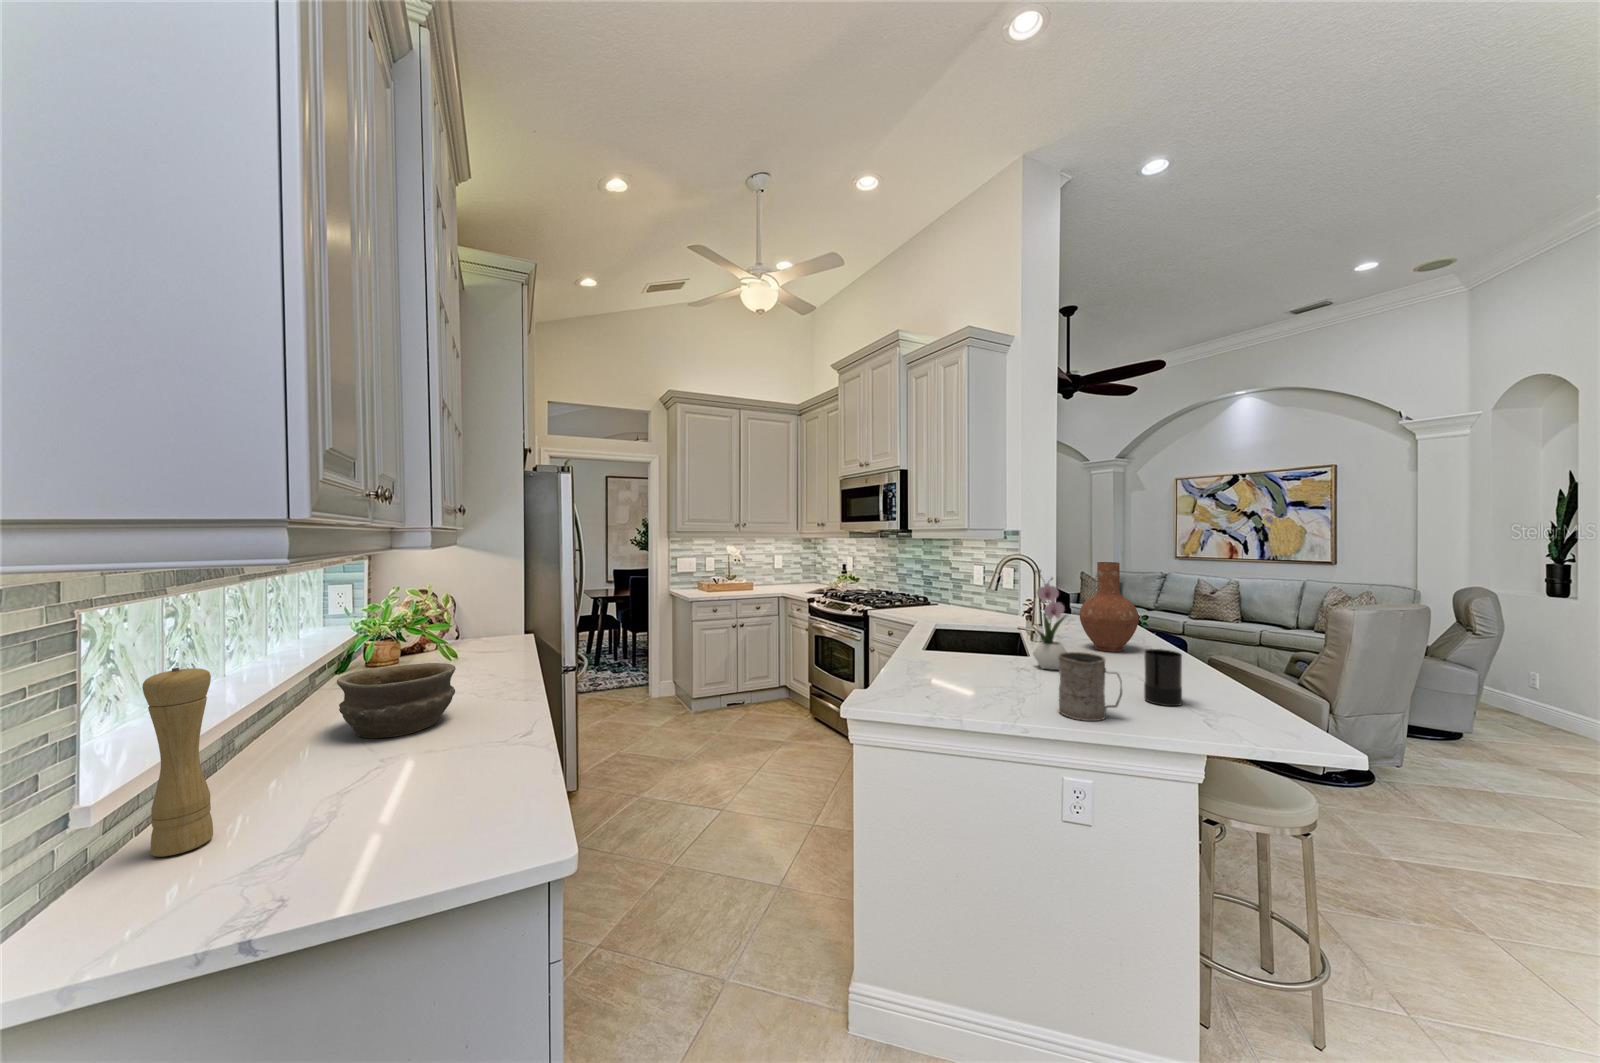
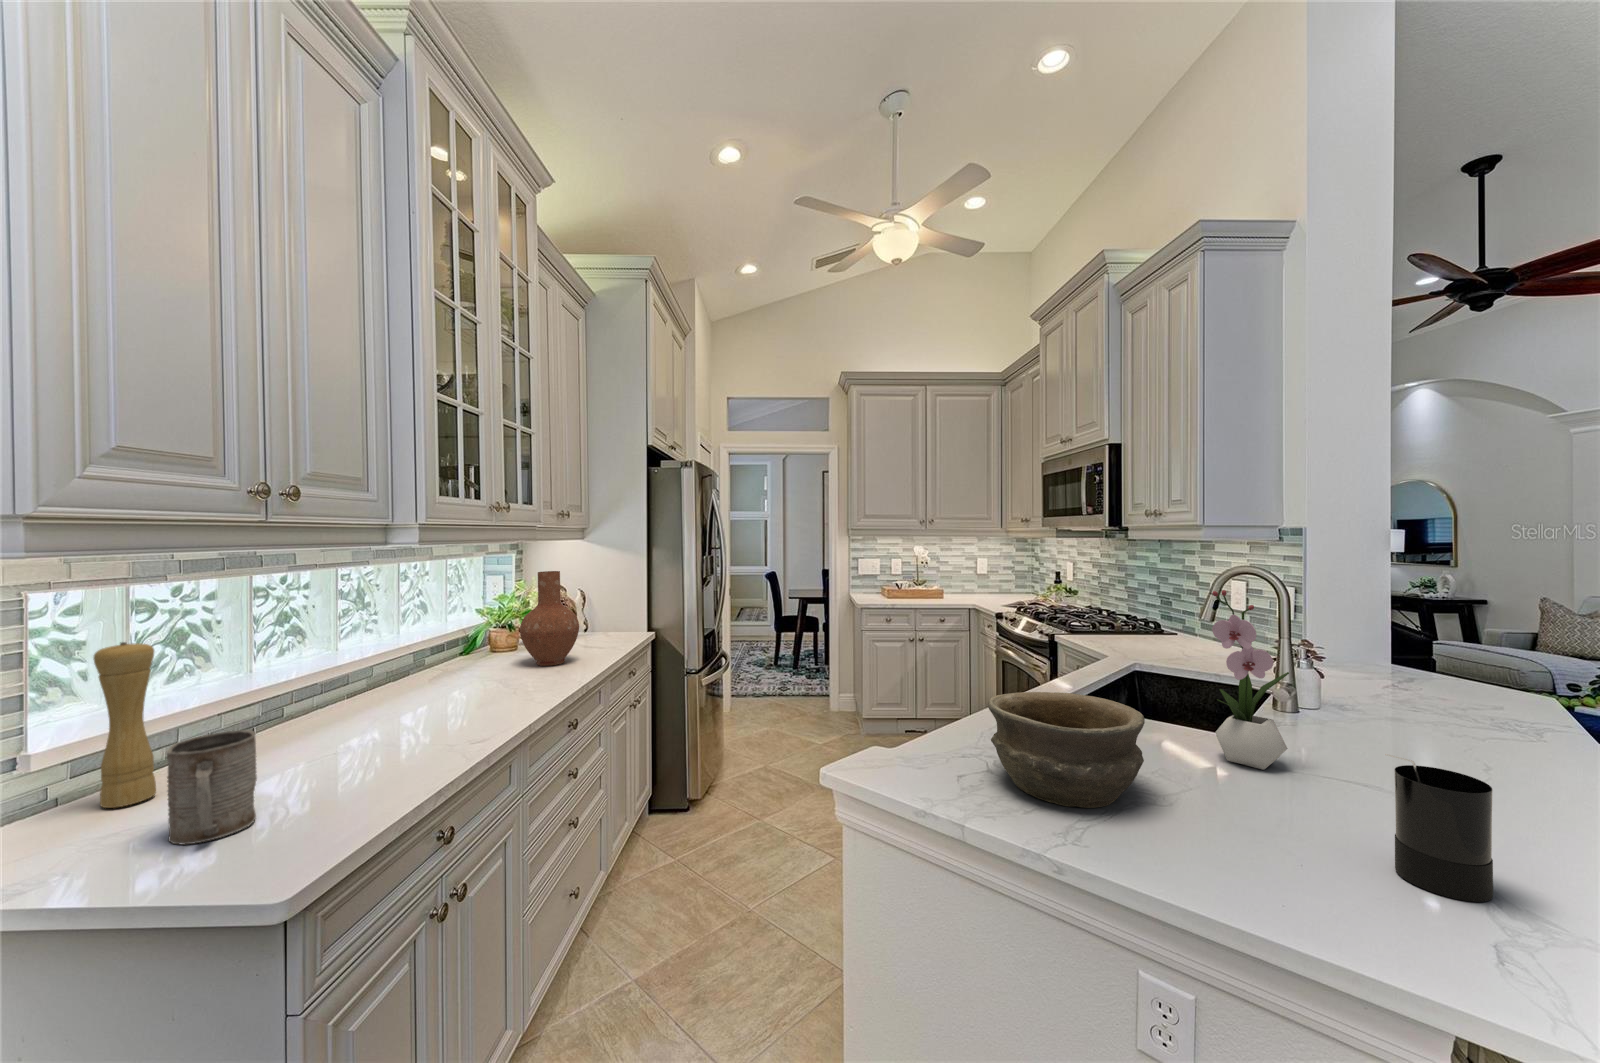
vase: present [1080,562,1139,652] -> present [520,571,579,666]
mug: present [1058,652,1122,721] -> present [167,730,257,844]
bowl: present [337,663,456,738] -> present [988,692,1145,808]

